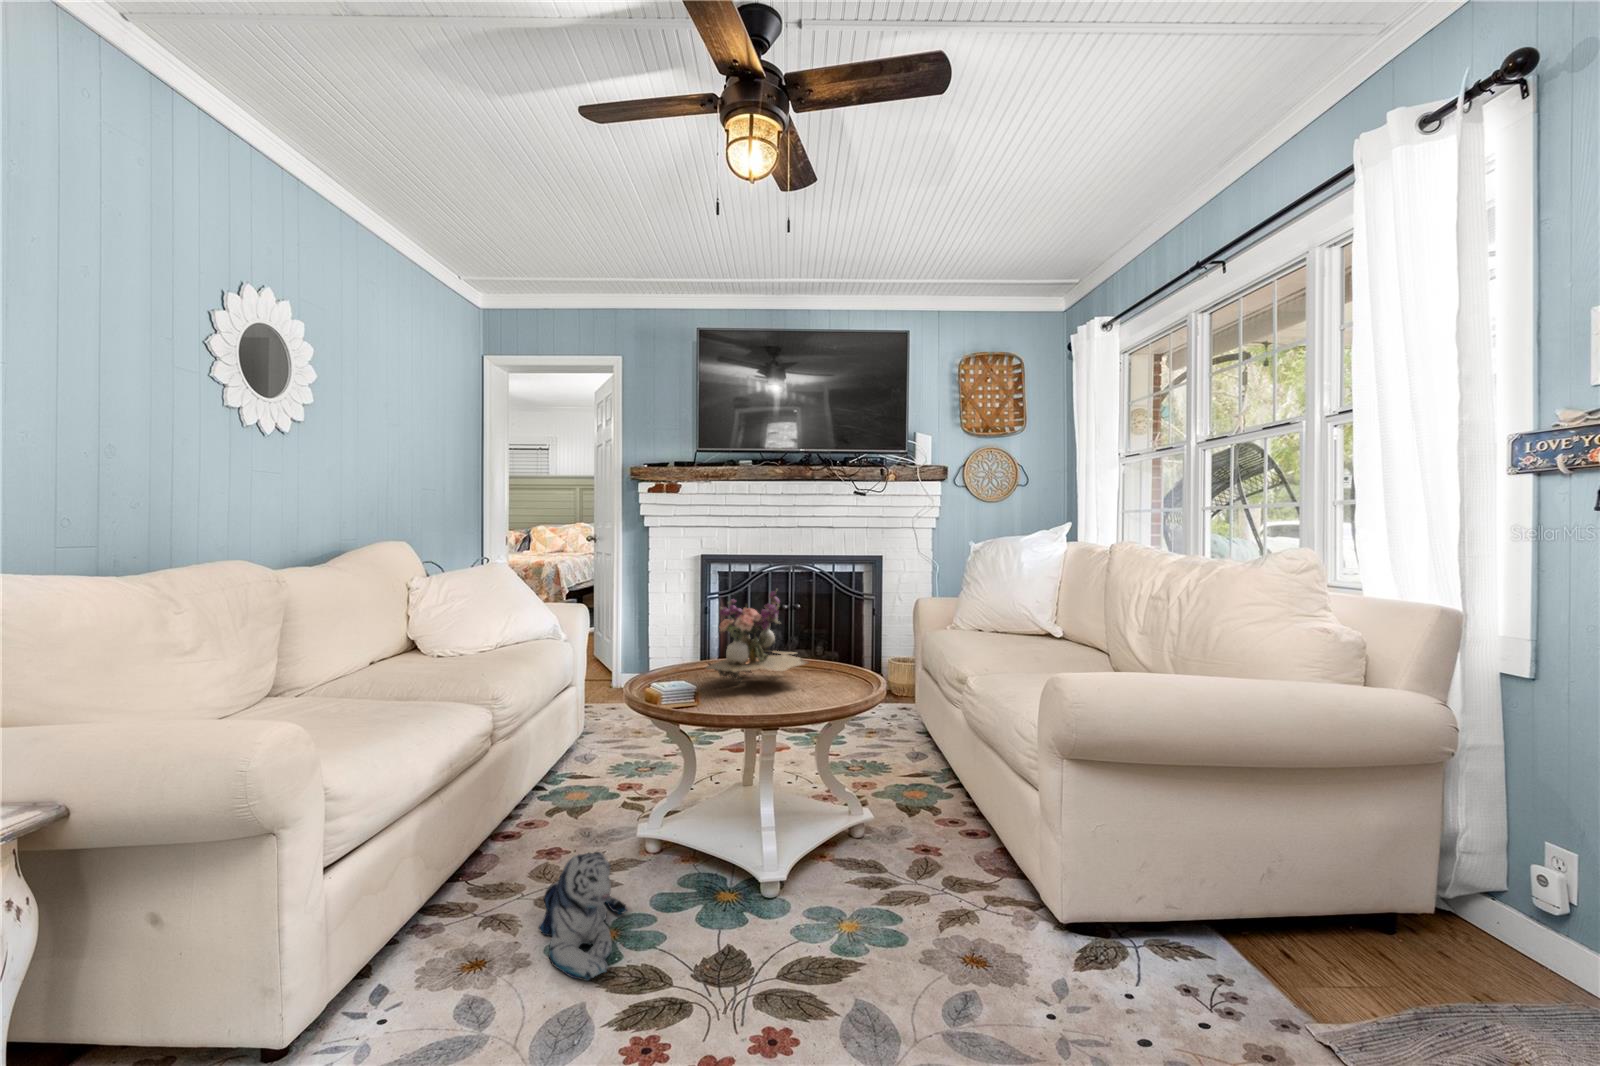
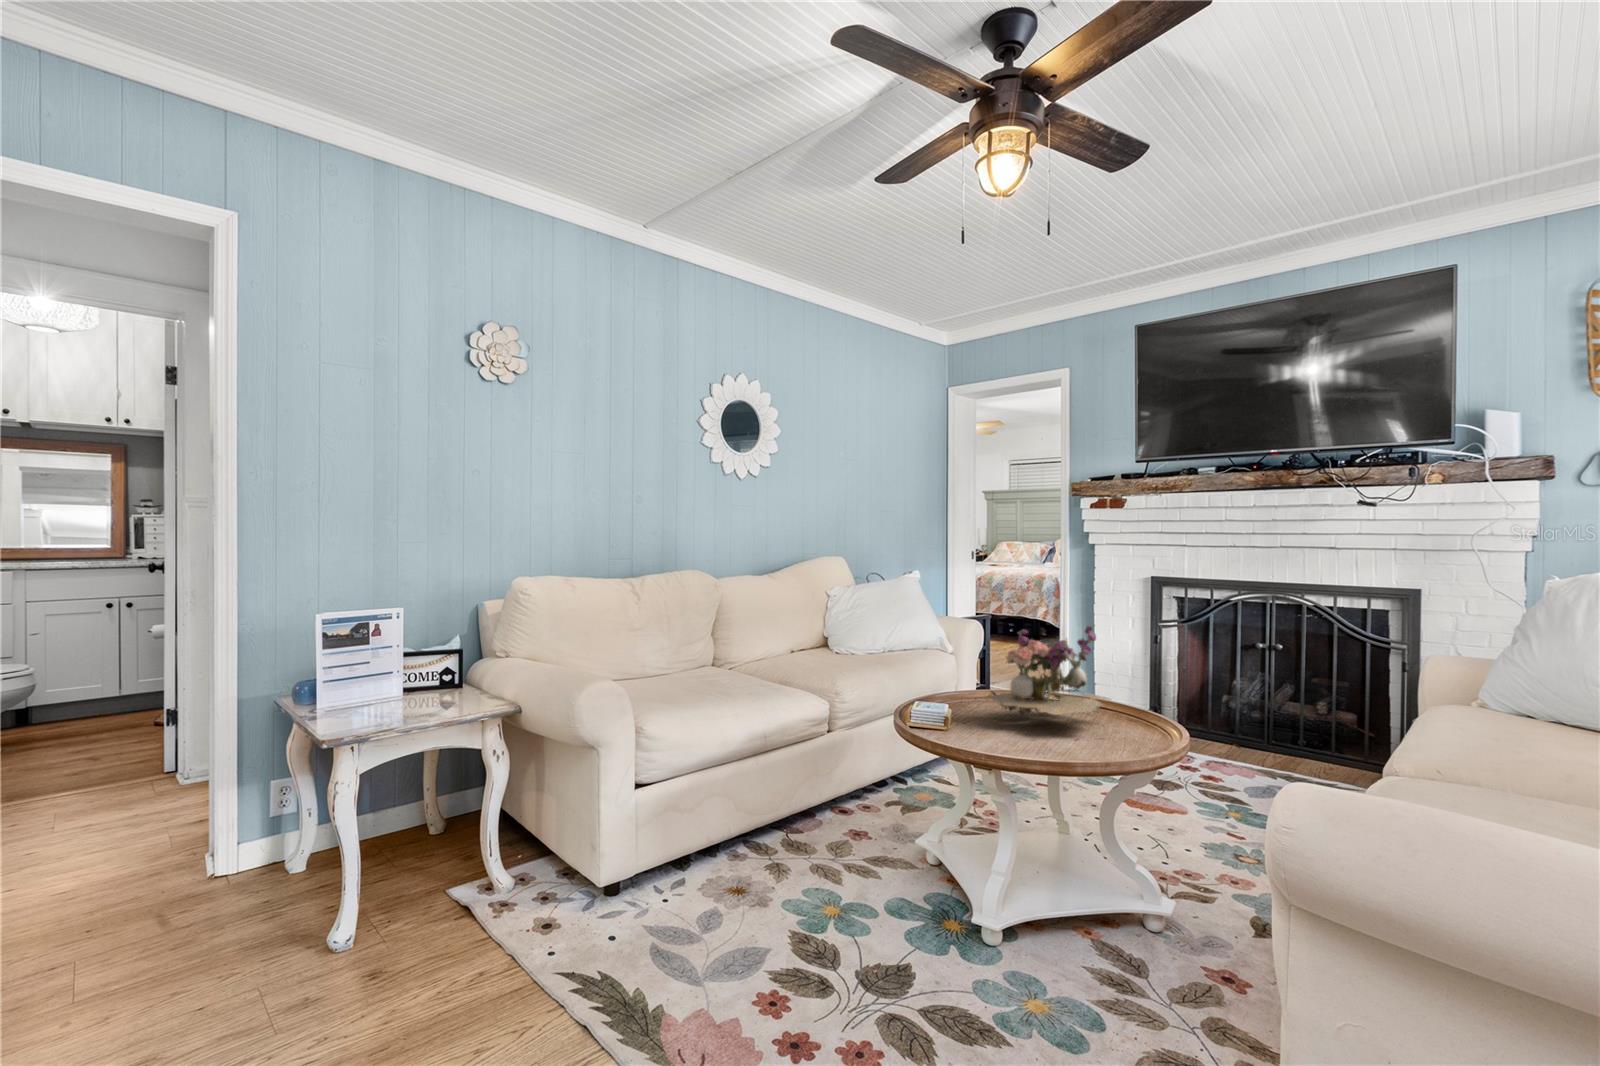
plush toy: present [539,852,627,981] -> none [778,831,862,935]

